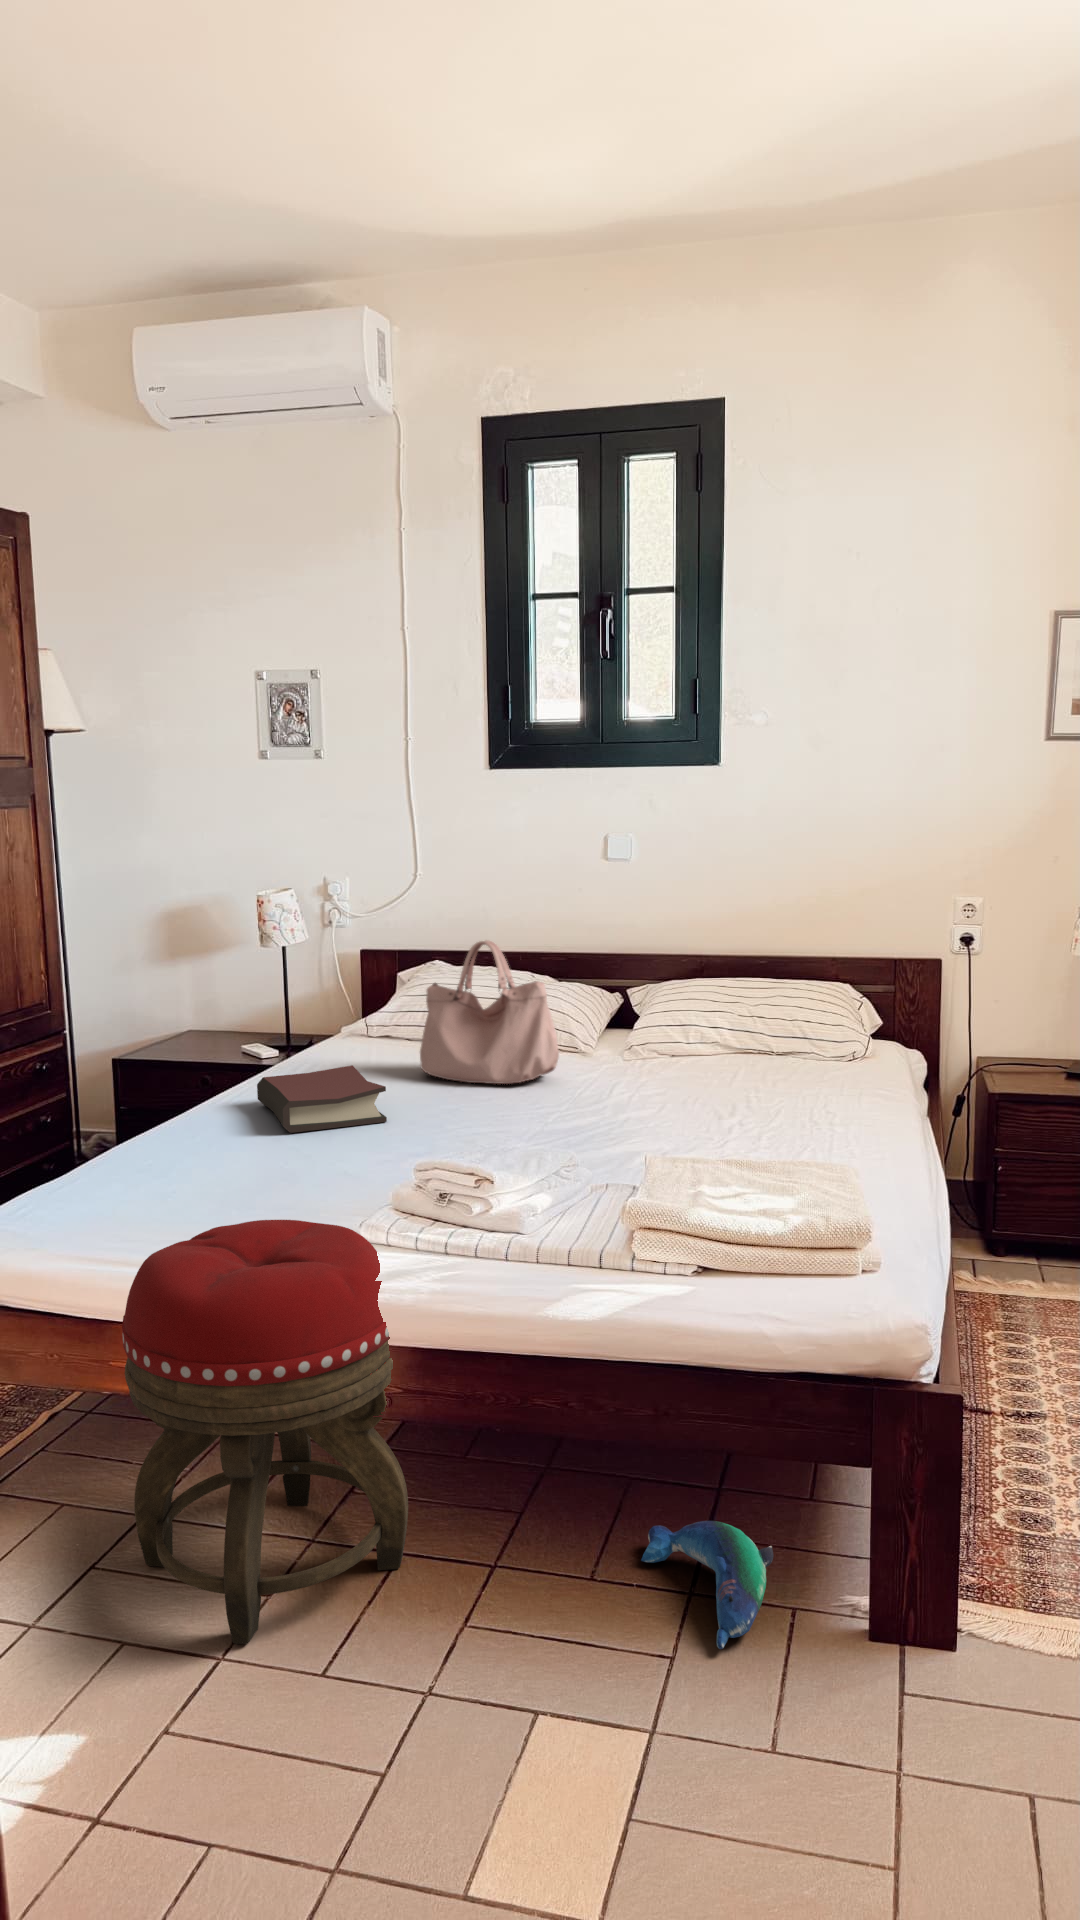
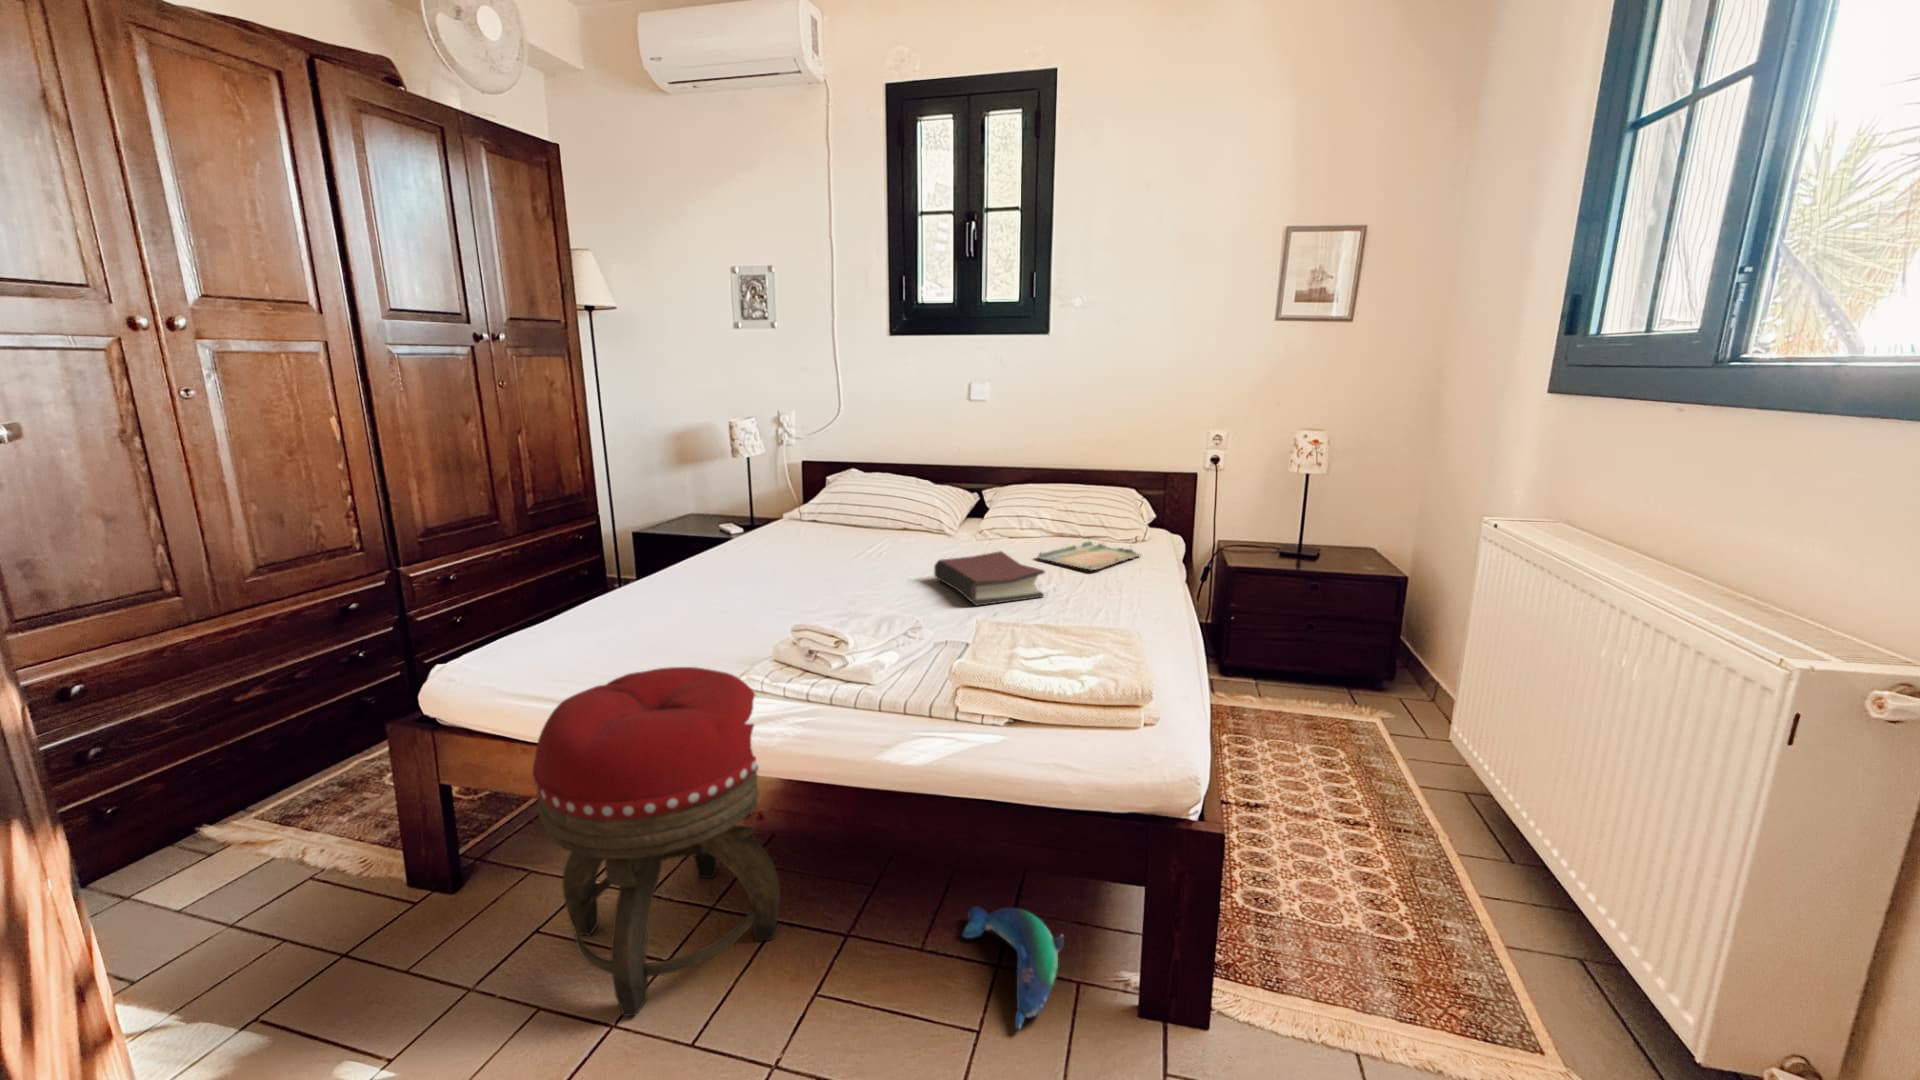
handbag: present [420,940,559,1084] -> none [832,454,928,555]
tray: none [715,1060,865,1099] -> present [1038,541,1140,570]
hardback book: present [257,1065,387,1133] -> present [934,551,1044,606]

